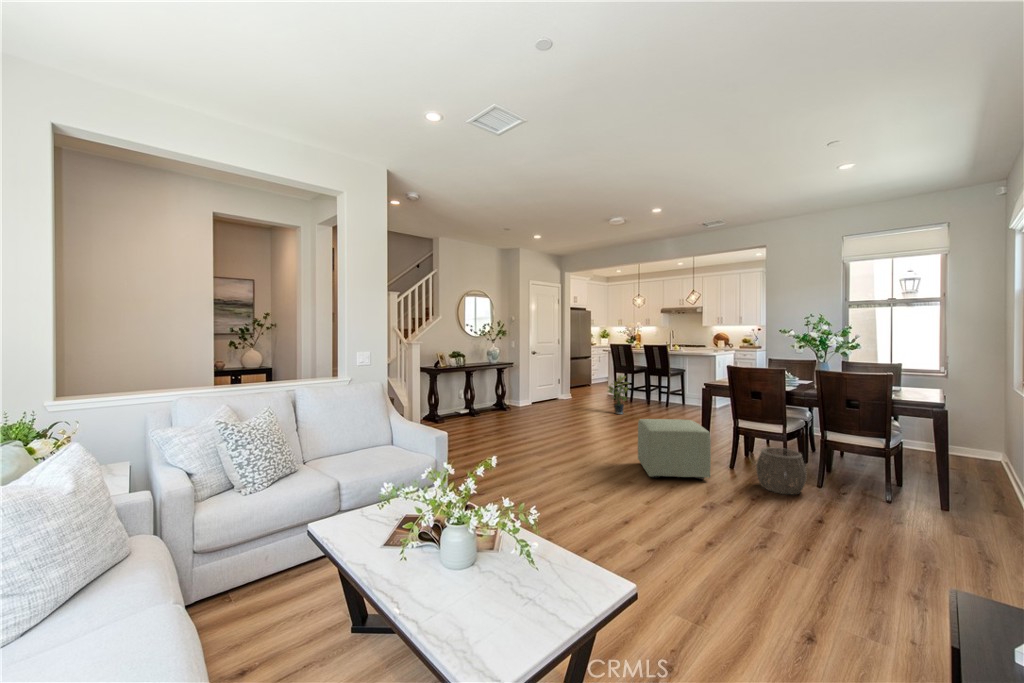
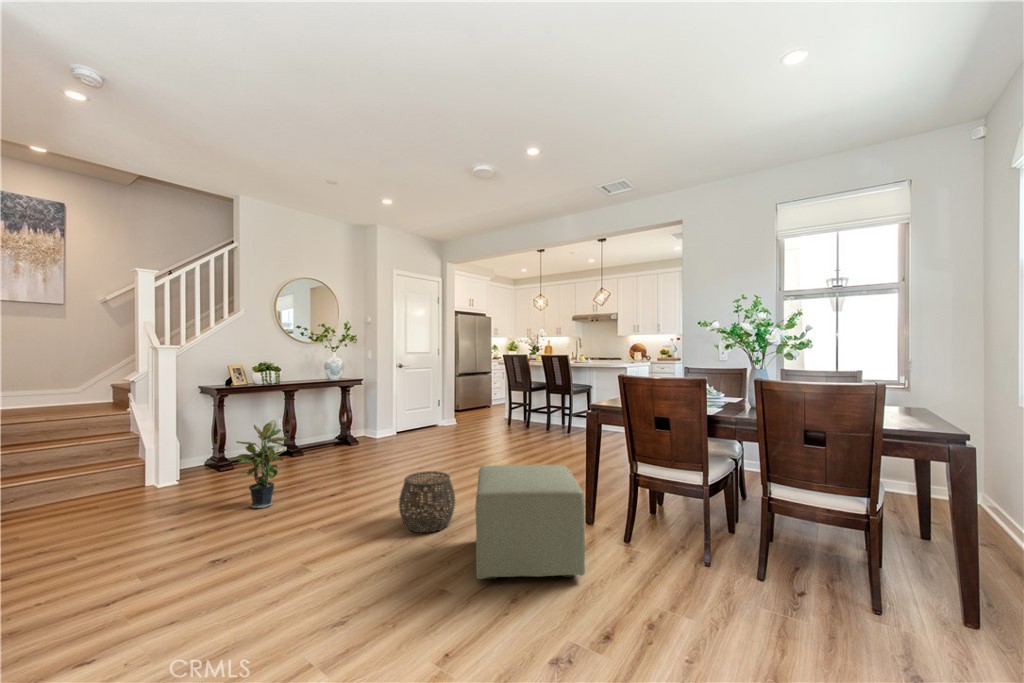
potted plant: present [608,375,629,414] -> present [237,420,286,509]
woven basket: present [756,447,807,494] -> present [399,471,455,533]

